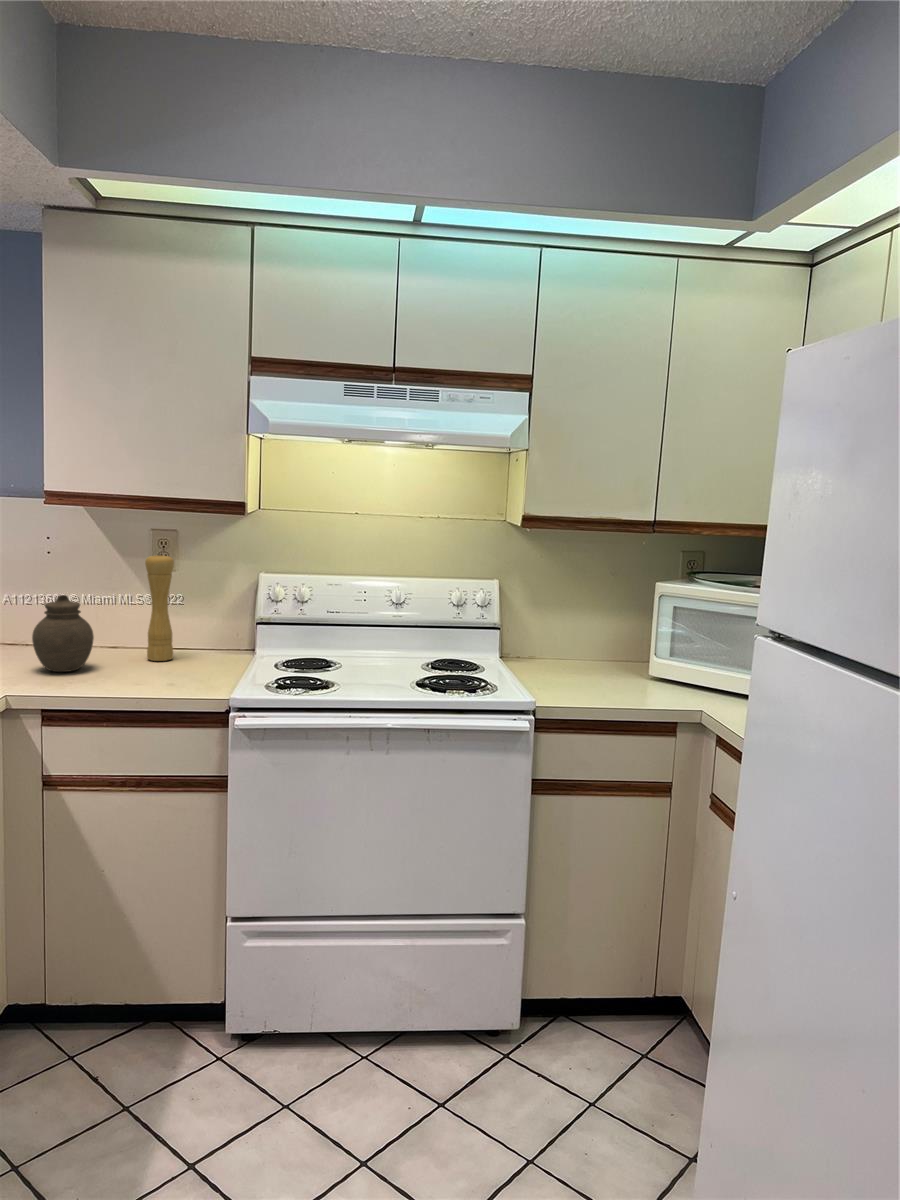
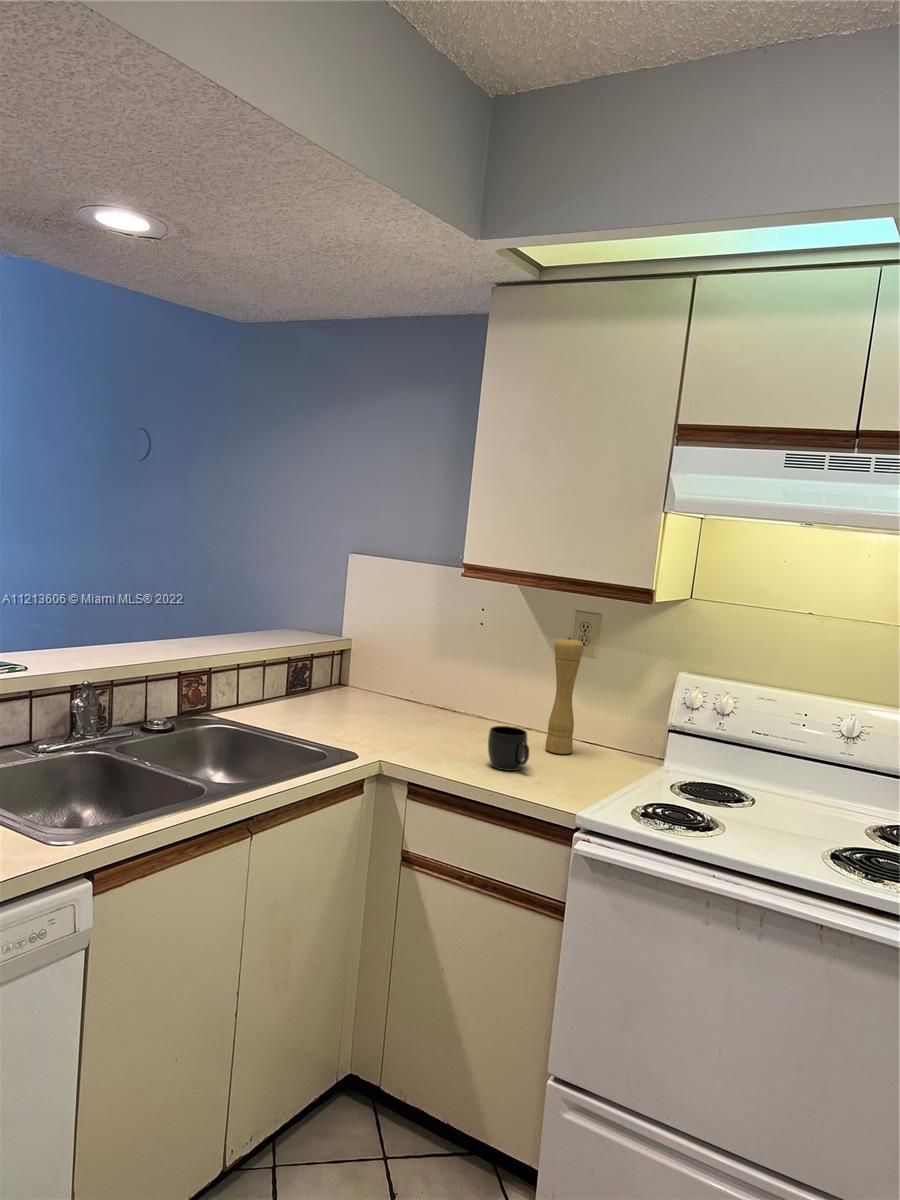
jar: present [32,595,94,672] -> none [433,668,490,747]
mug: none [108,642,154,681] -> present [488,726,530,771]

